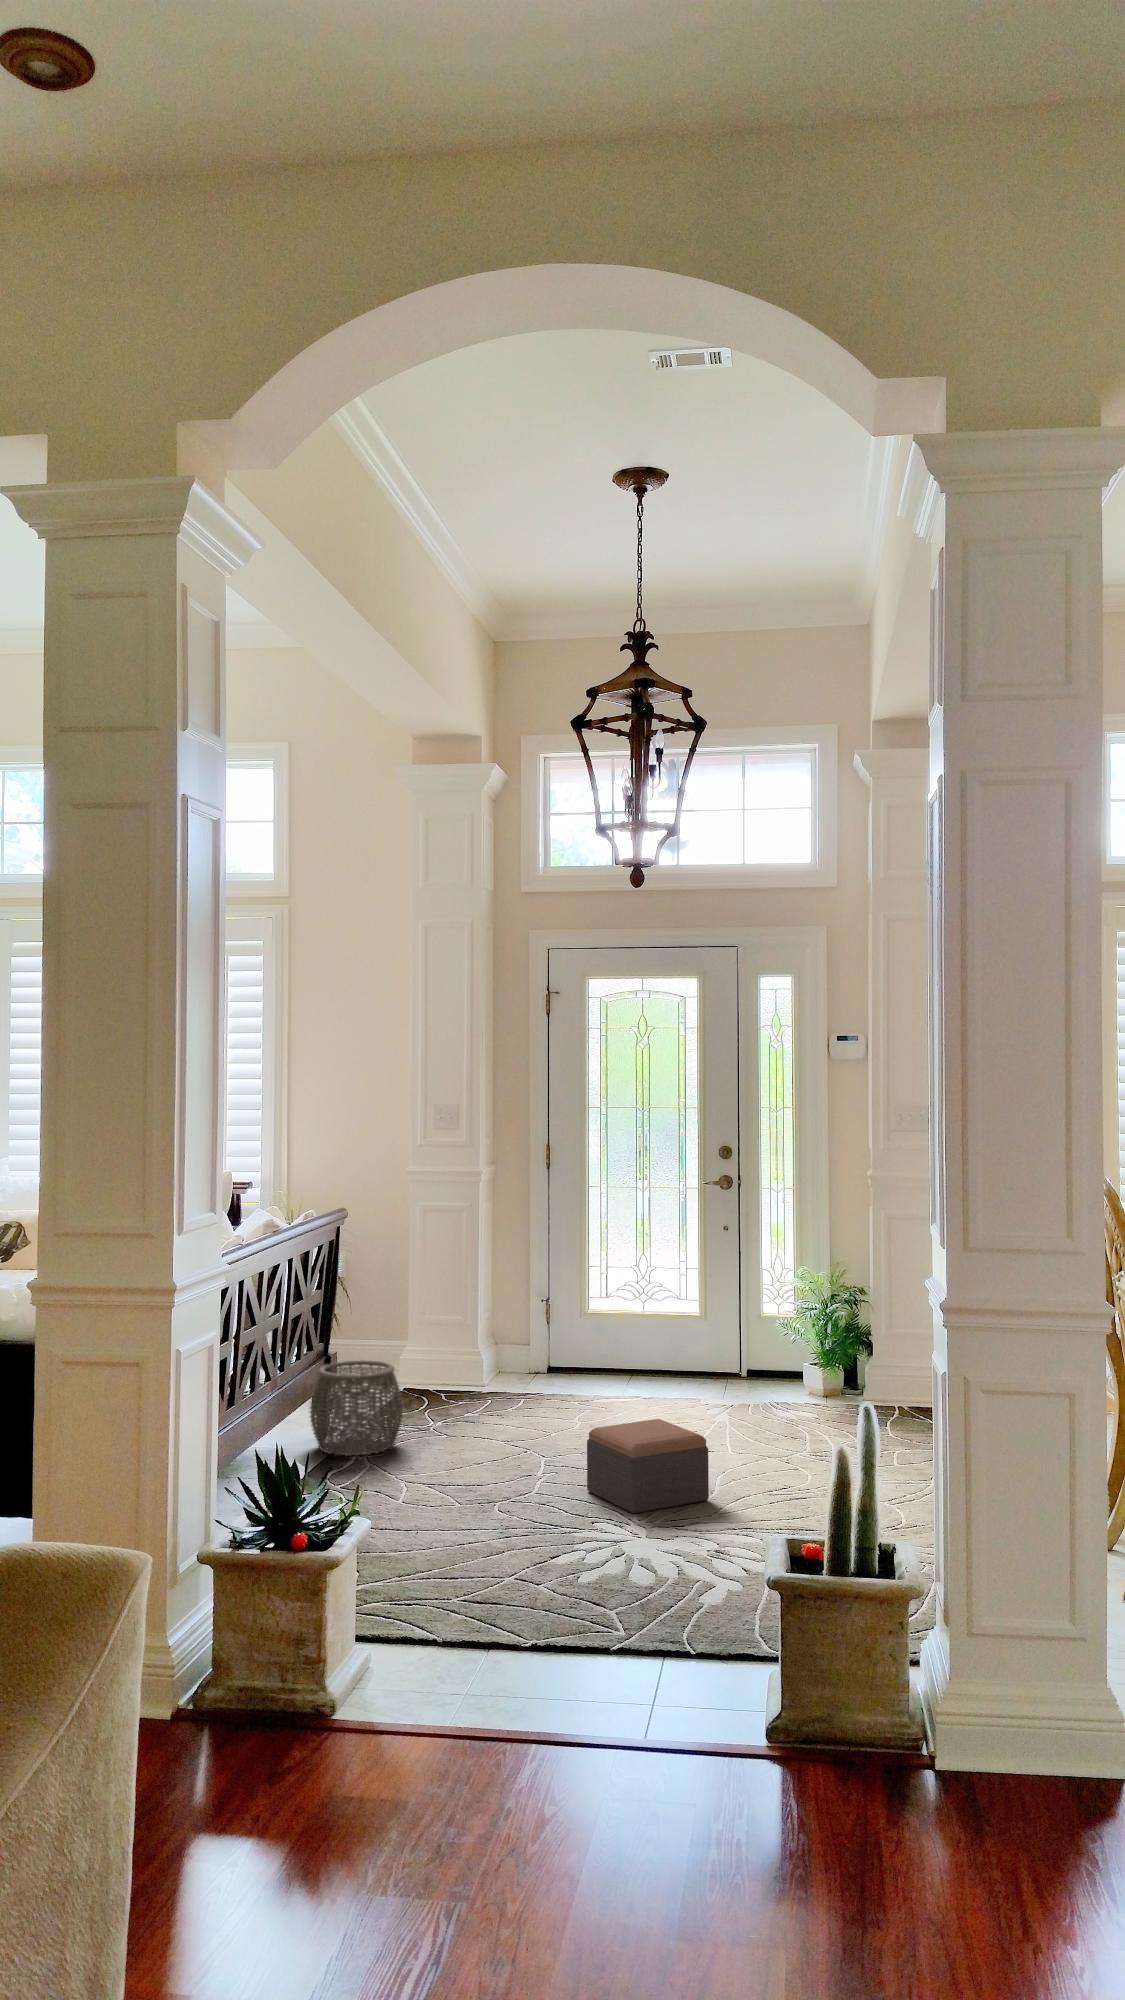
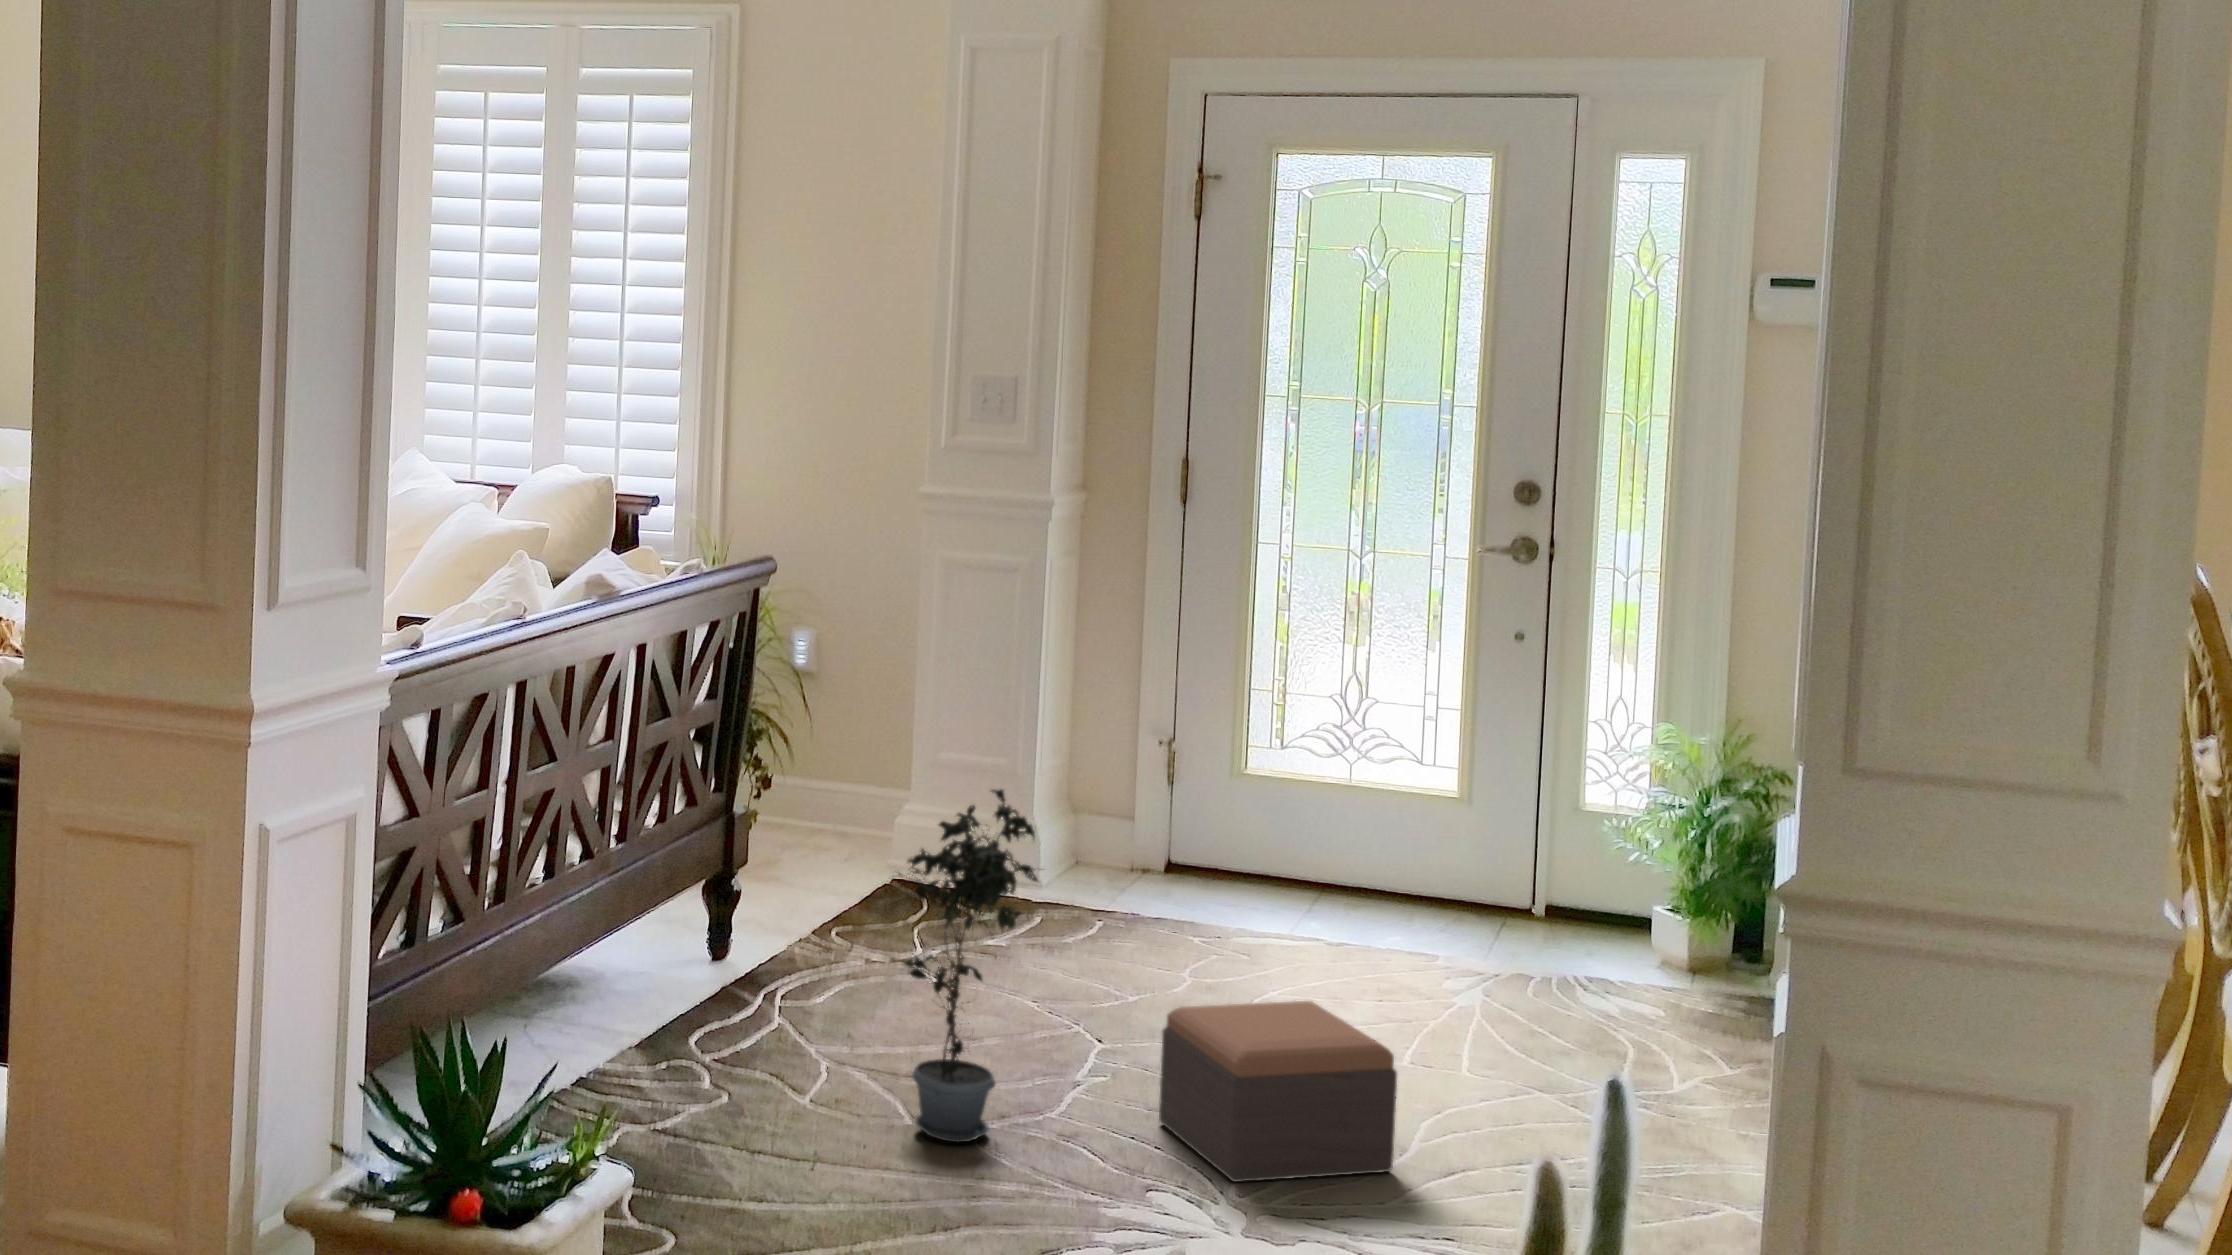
potted plant: none [446,1320,527,1511] -> present [898,789,1038,1142]
woven basket: present [309,1360,403,1456] -> none [683,829,854,1004]

